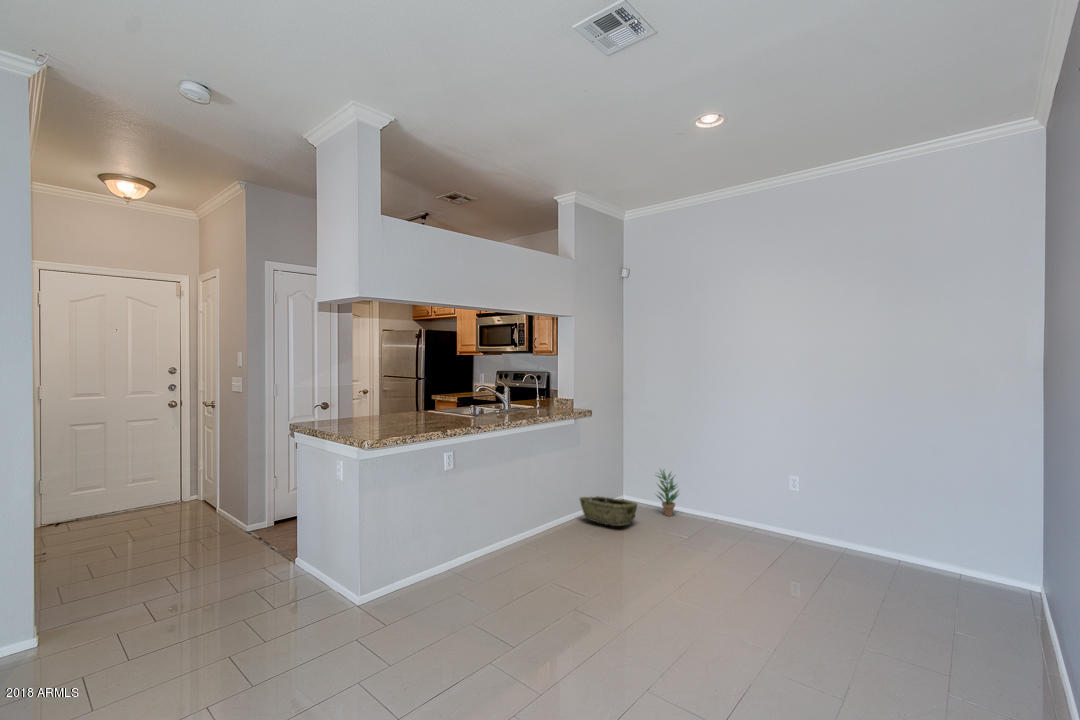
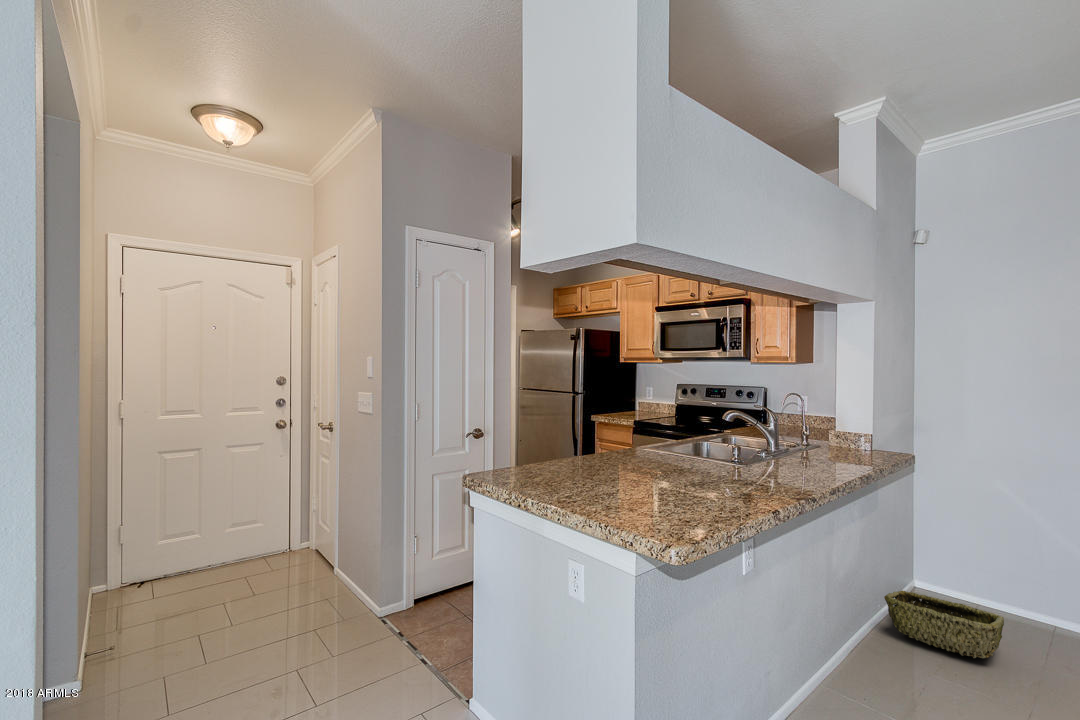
potted plant: present [657,470,678,516] -> none [1002,550,1060,634]

